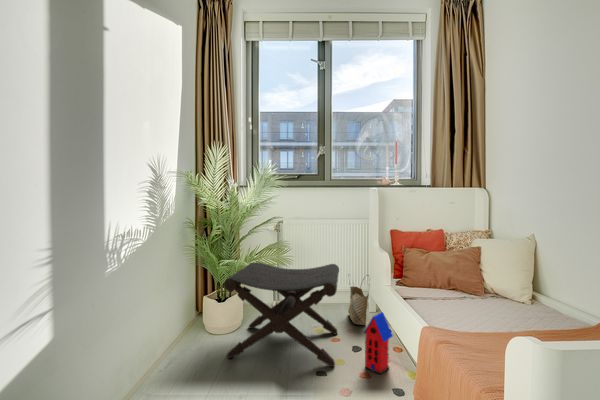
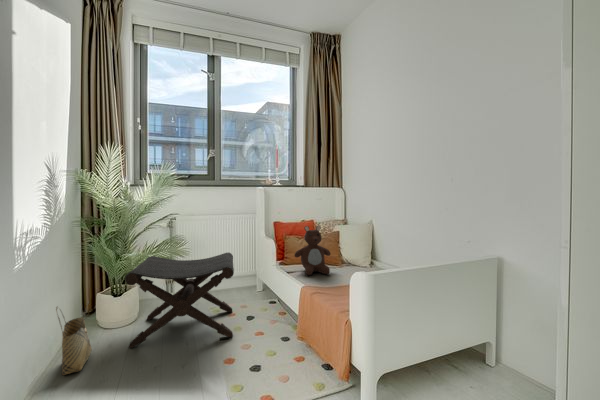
teddy bear: none [415,238,467,305] -> present [295,226,331,275]
woven basket: present [348,274,369,325] -> present [56,303,92,375]
toy house: present [364,312,393,374] -> none [255,287,279,335]

